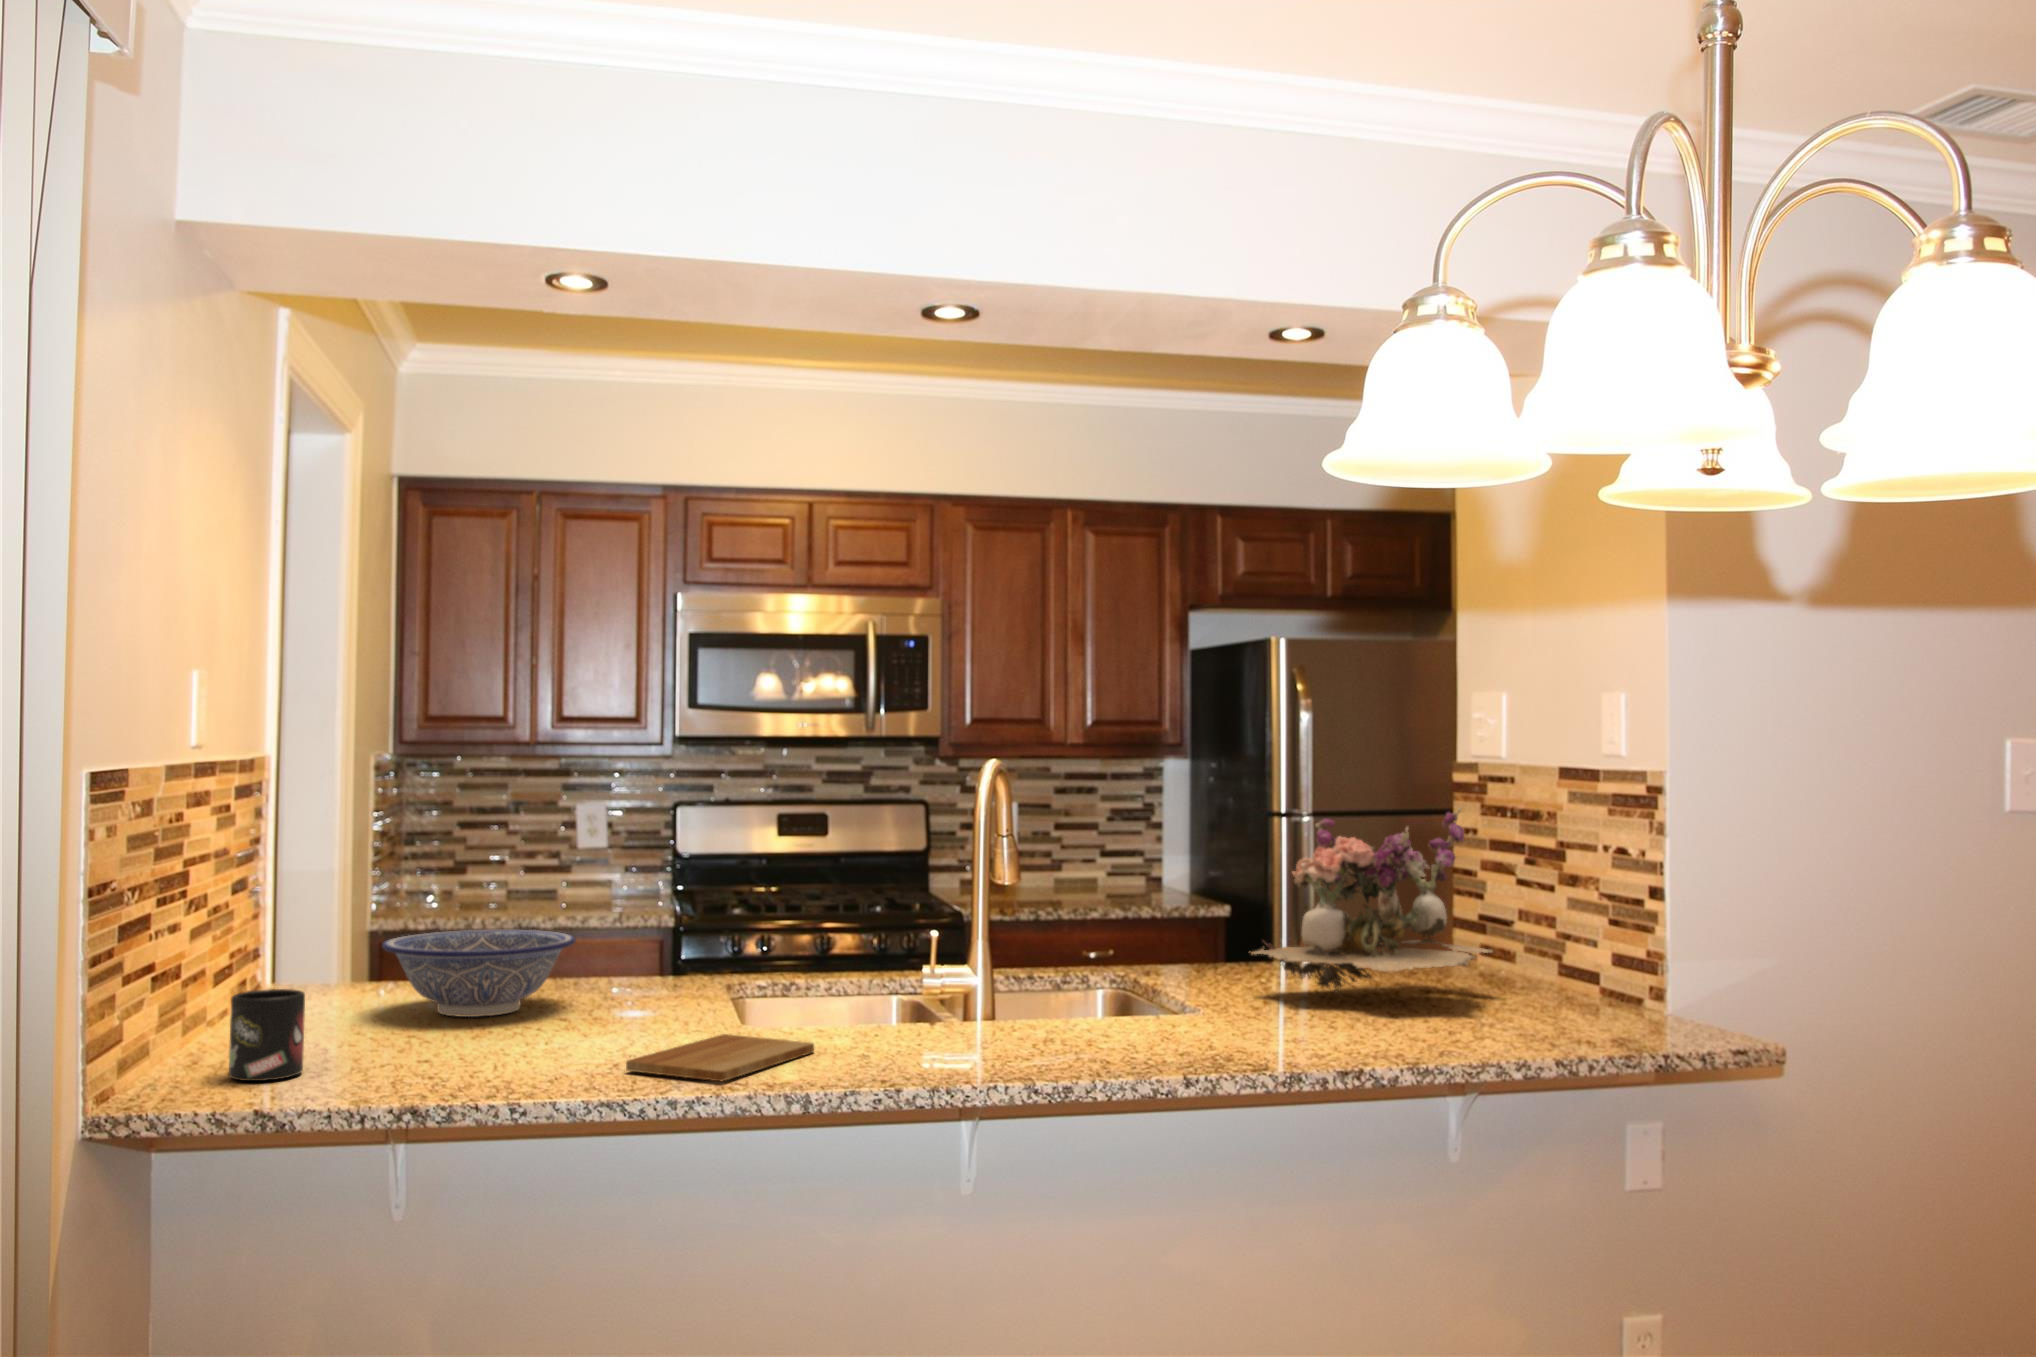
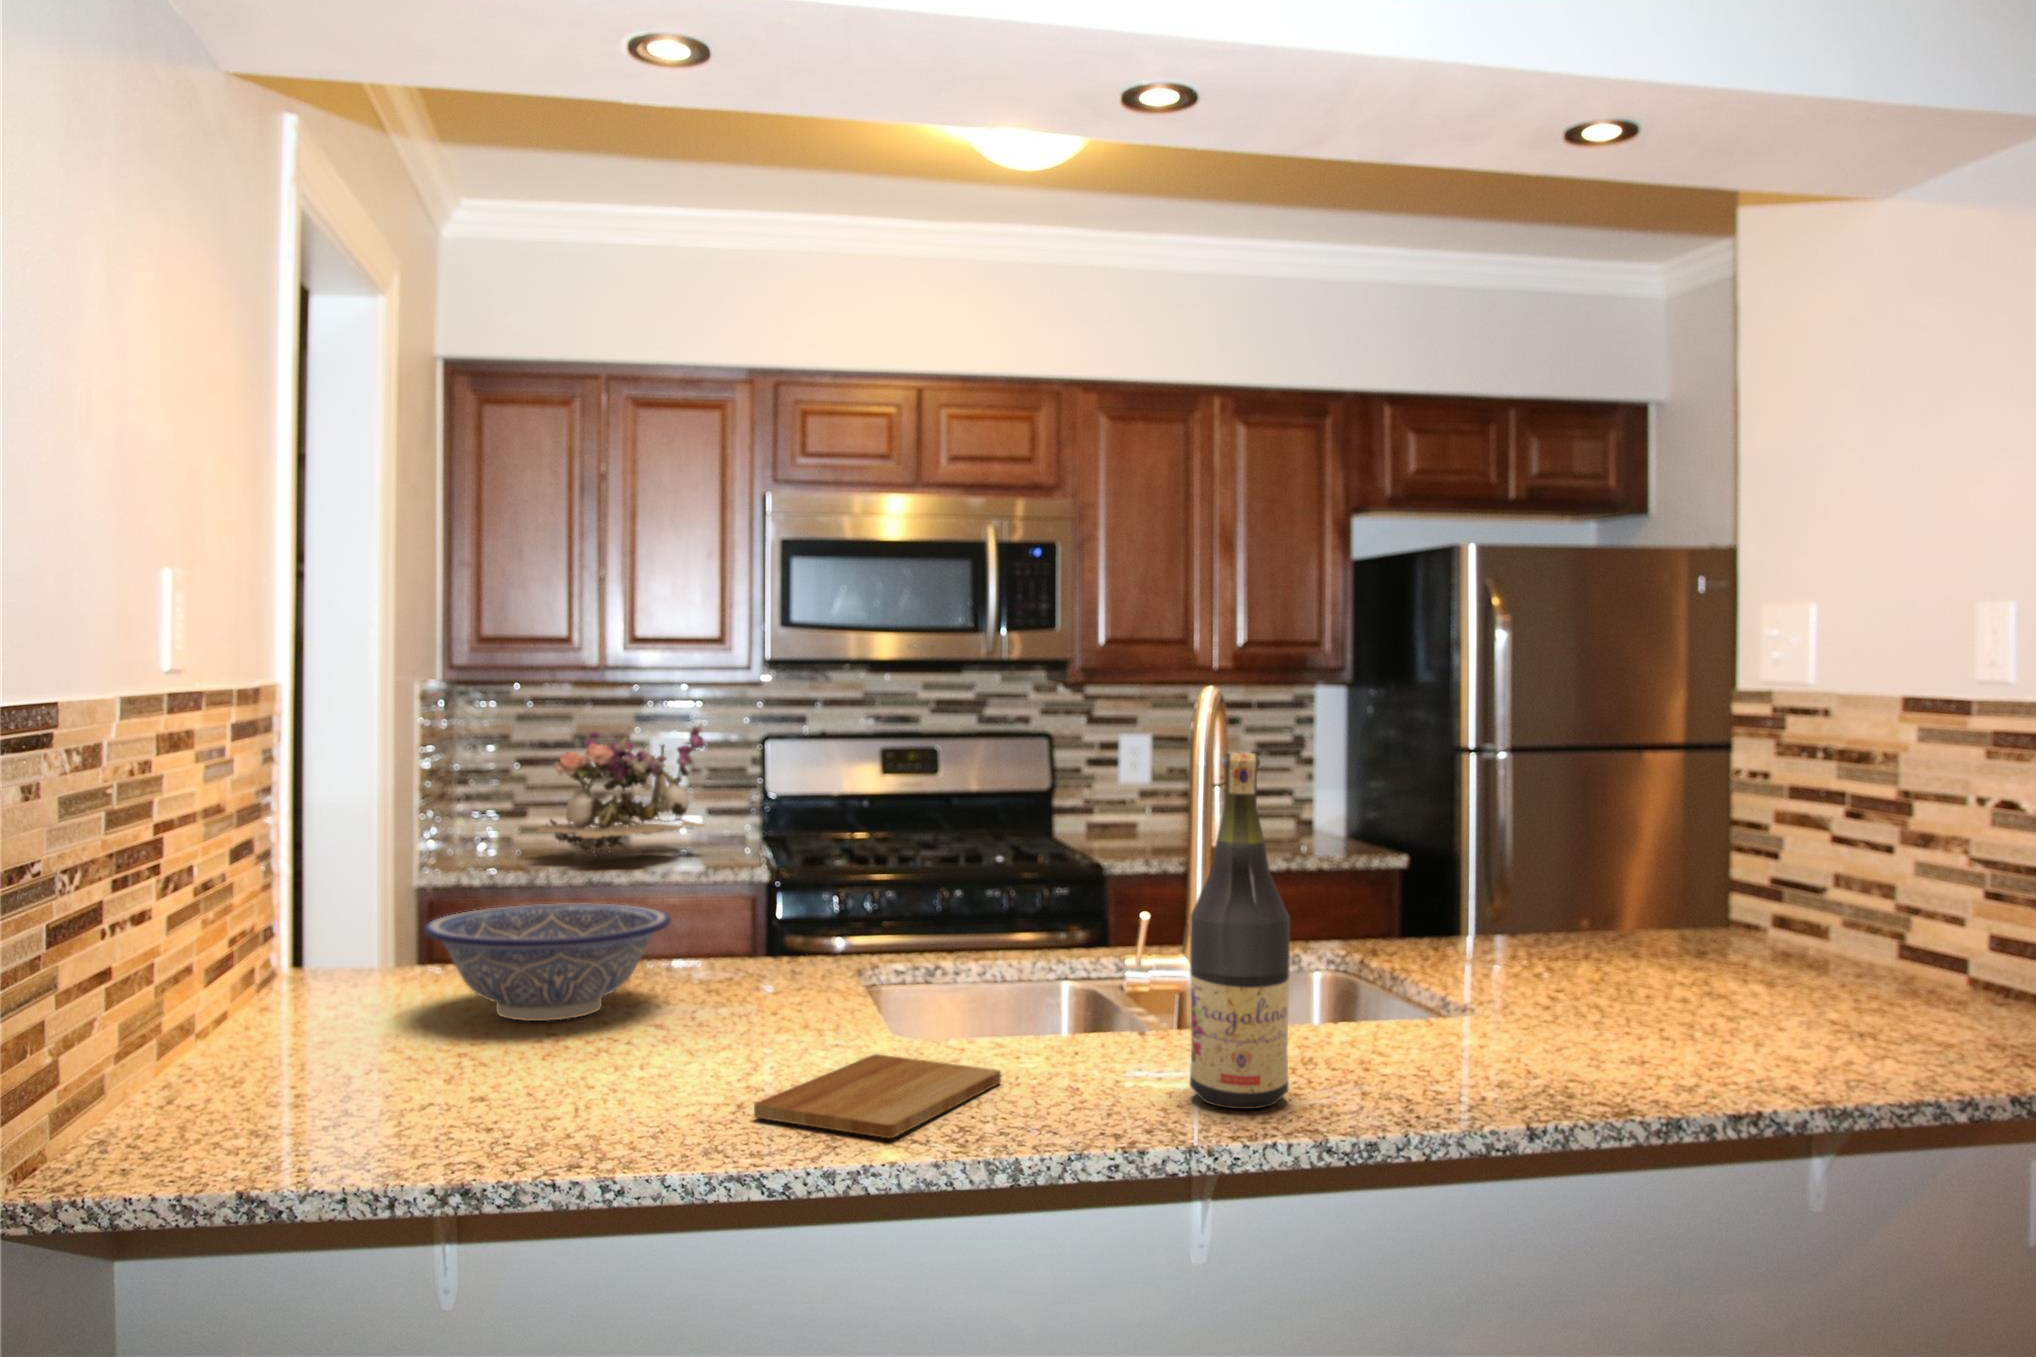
wine bottle: none [949,807,1022,1066] -> present [1190,753,1290,1109]
flower arrangement: present [1252,808,1492,993] -> present [537,724,705,856]
mug: present [229,989,305,1081] -> none [212,1004,314,1135]

